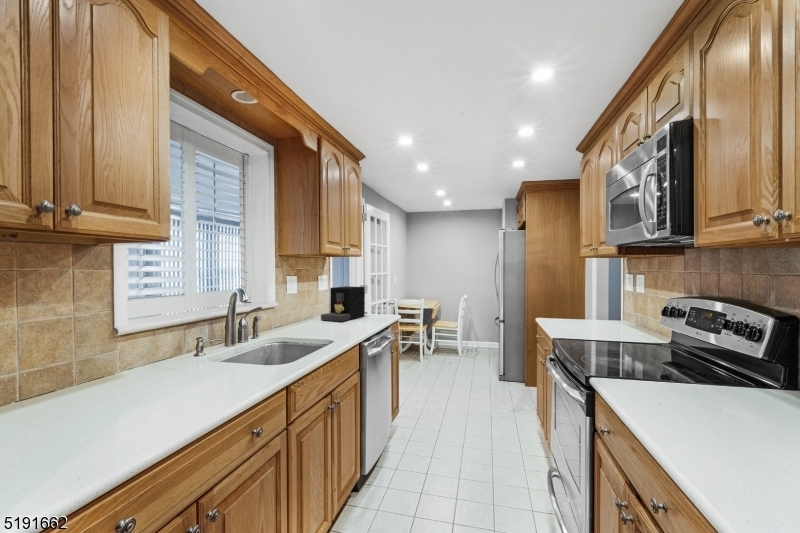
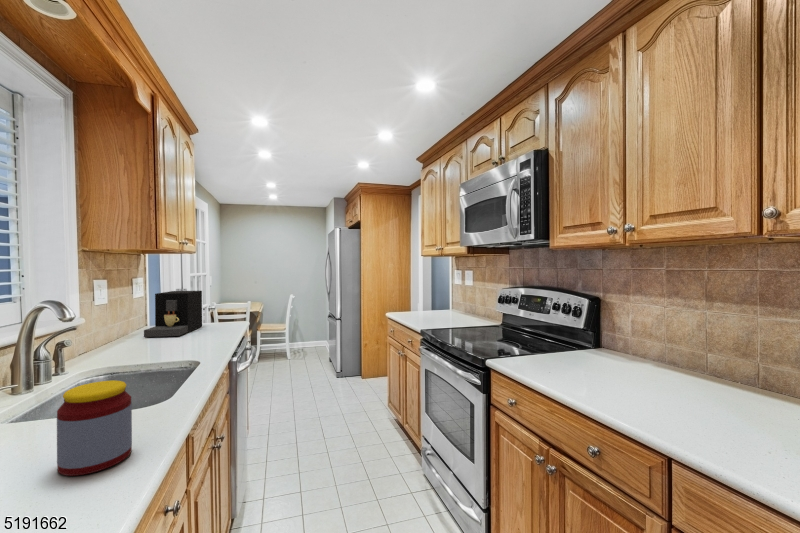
jar: none [204,340,244,395] -> present [57,380,132,476]

